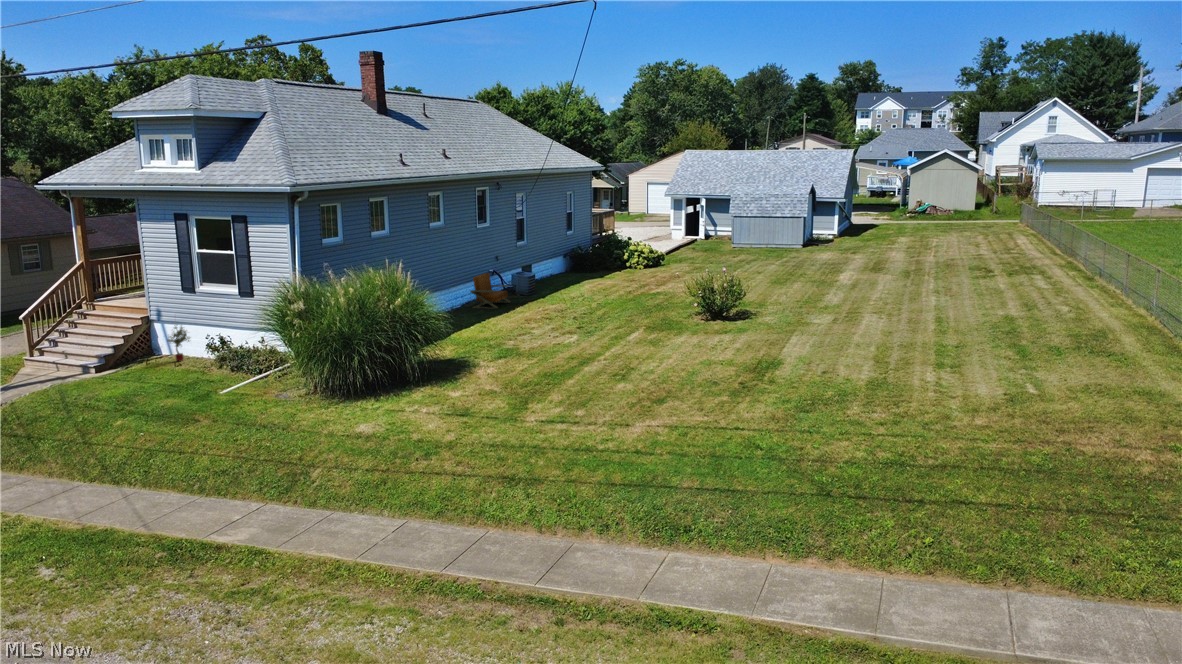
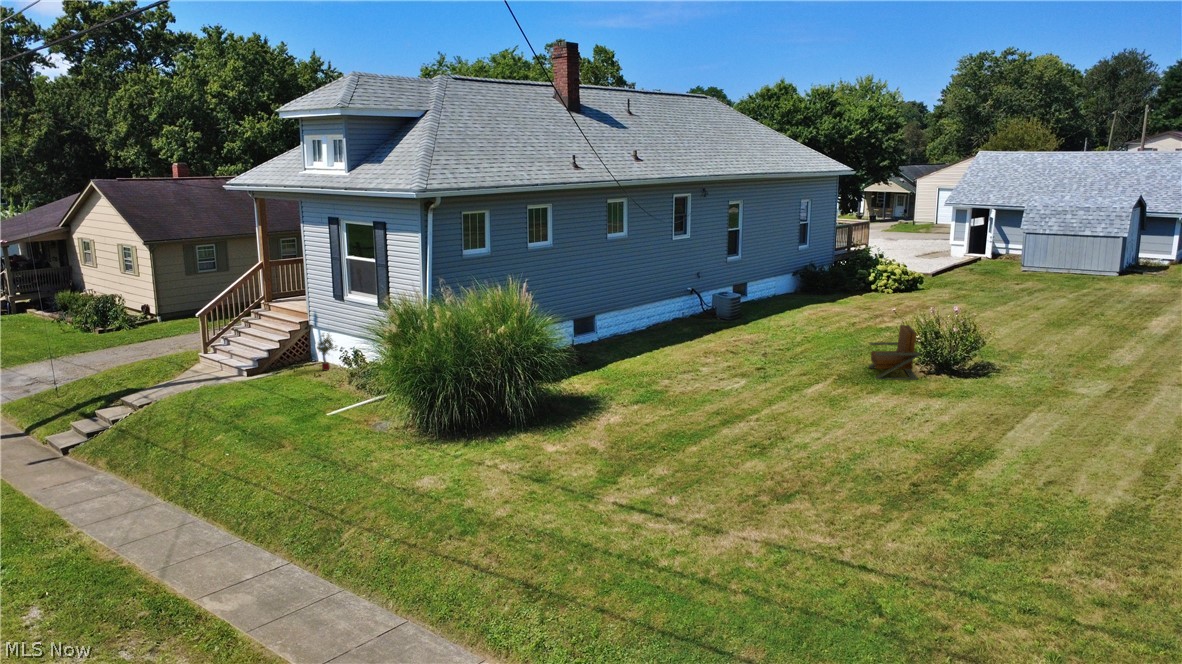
lounge chair: present [470,273,510,308] -> present [869,325,921,380]

